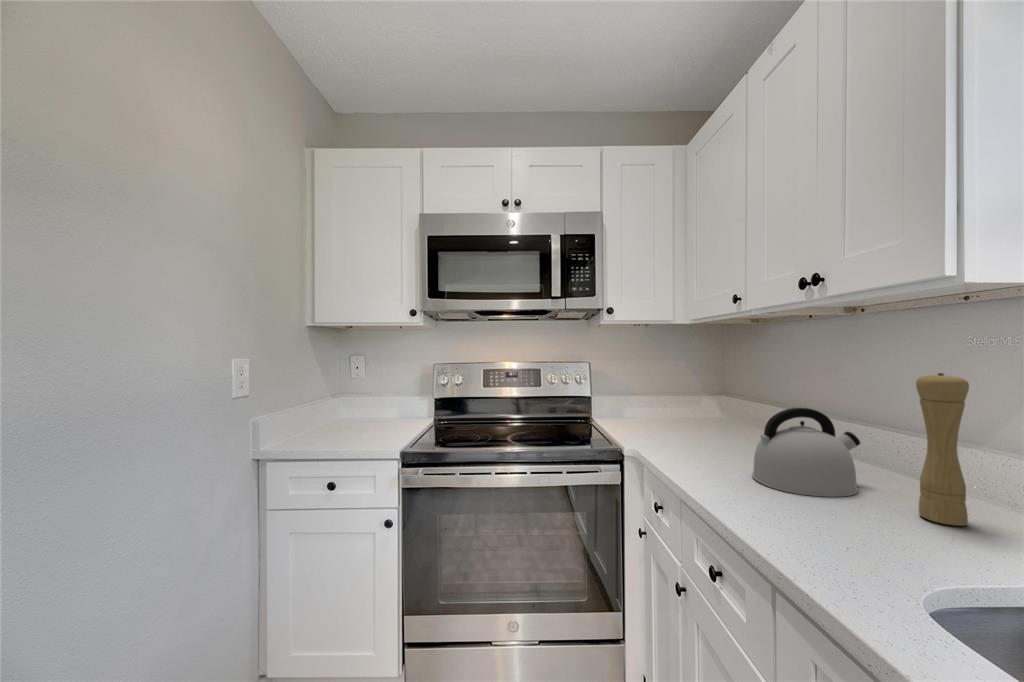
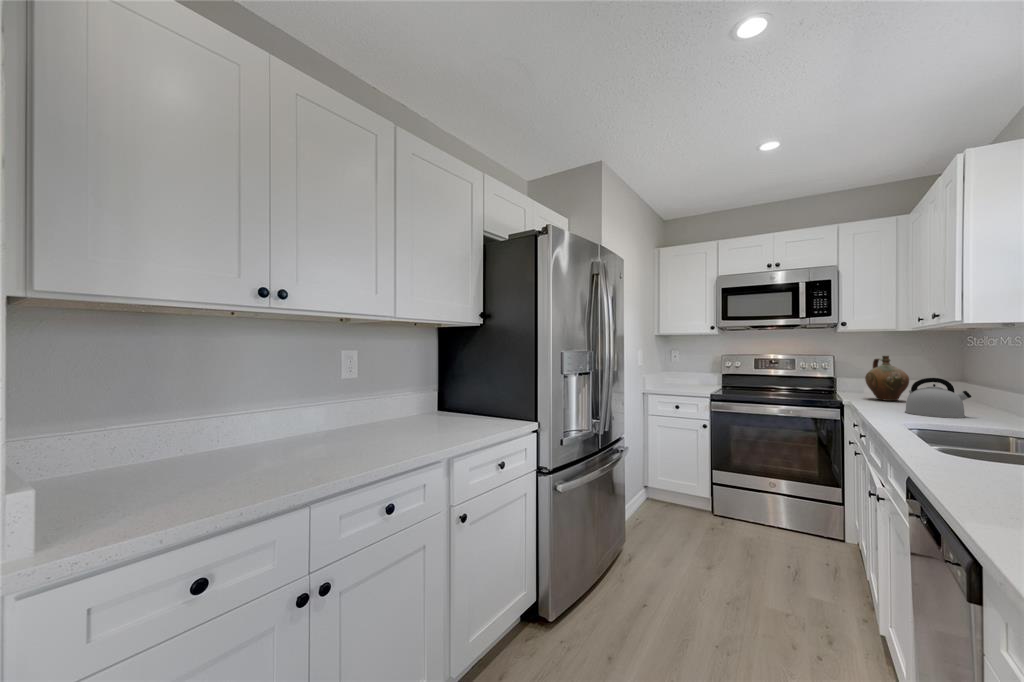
ceramic jug: none [643,361,700,437] -> present [865,356,909,401]
pepper mill: present [916,373,969,526] -> none [971,360,995,424]

